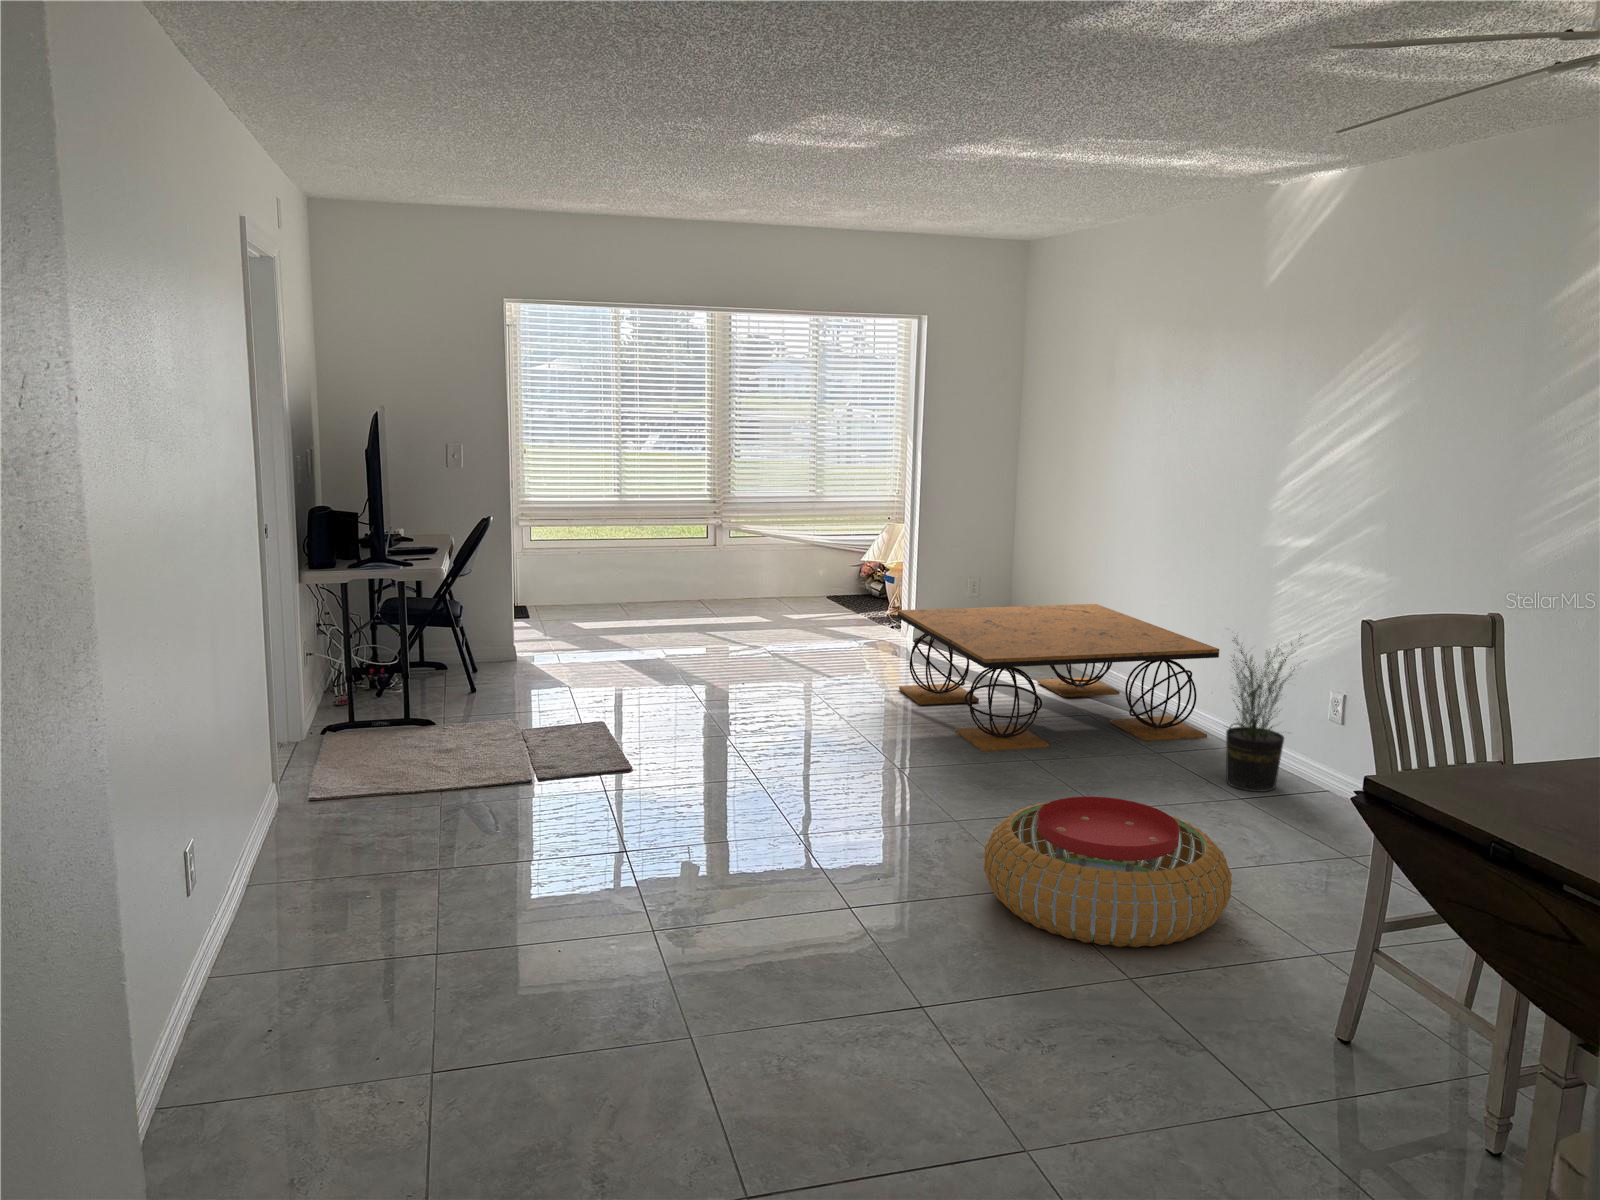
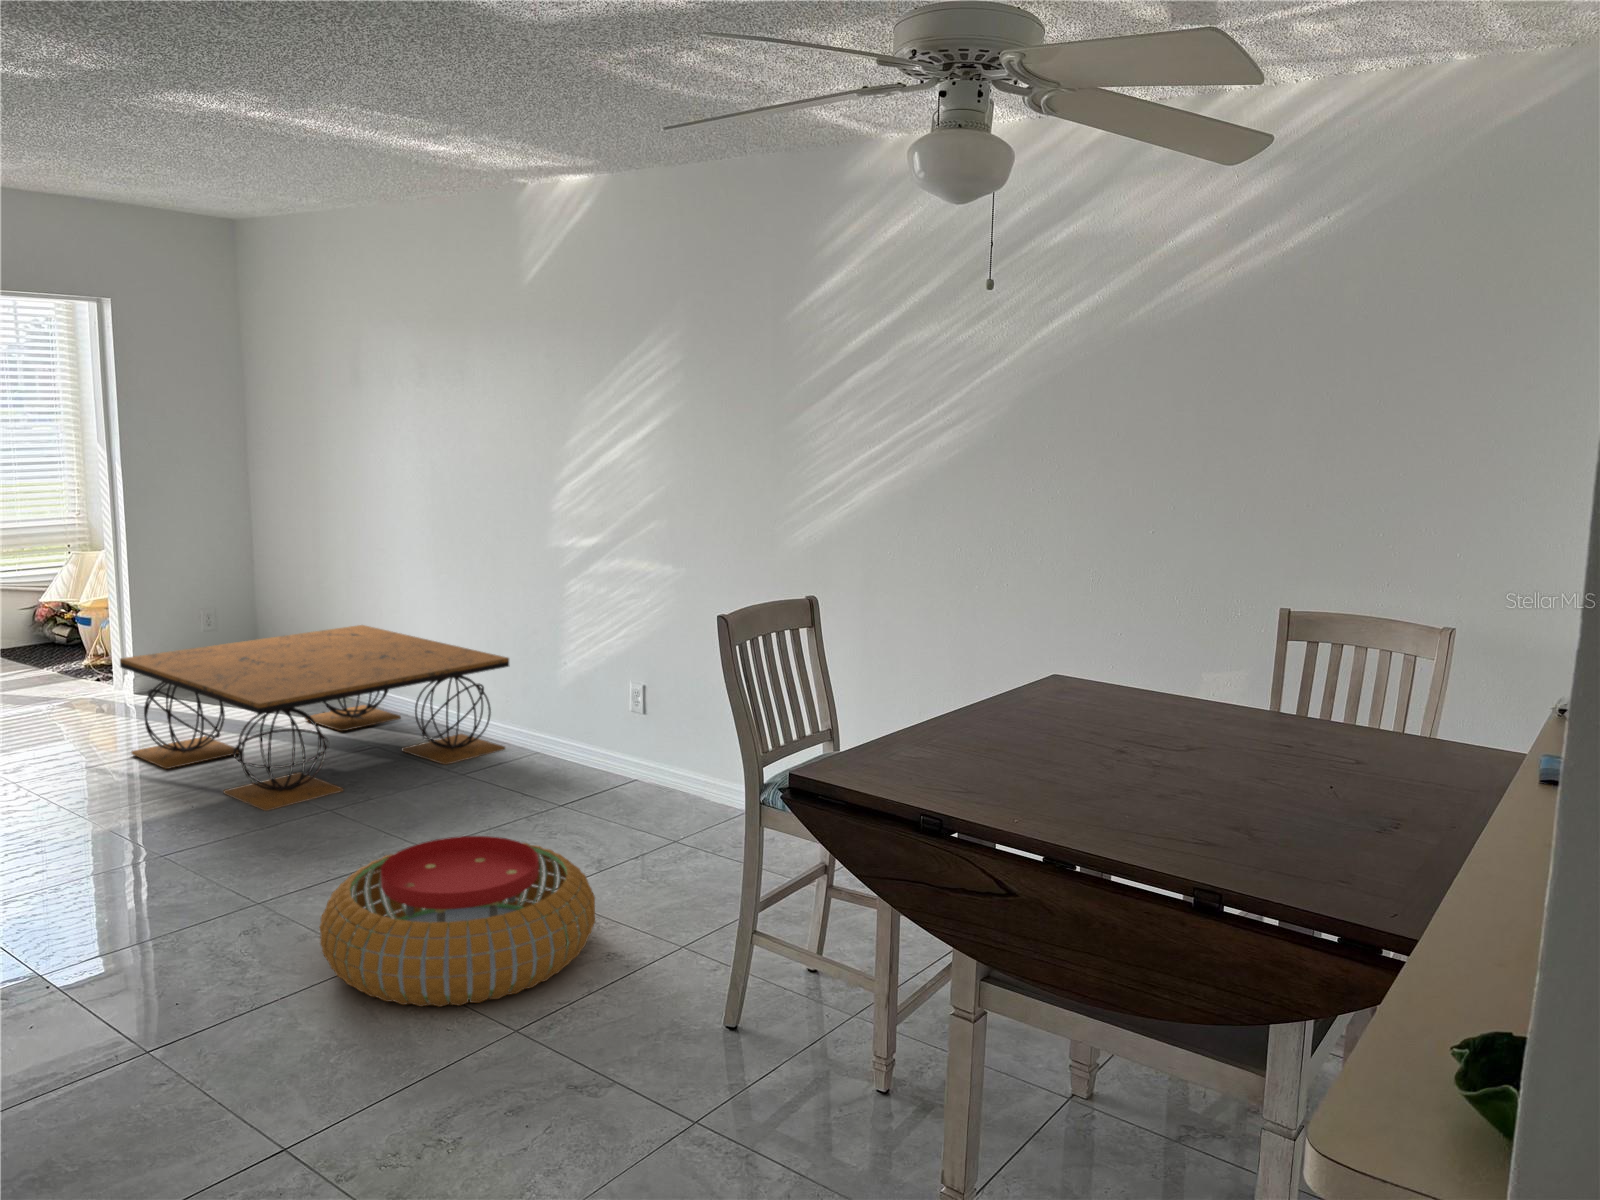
potted plant: present [1226,634,1306,792] -> none [522,632,605,797]

